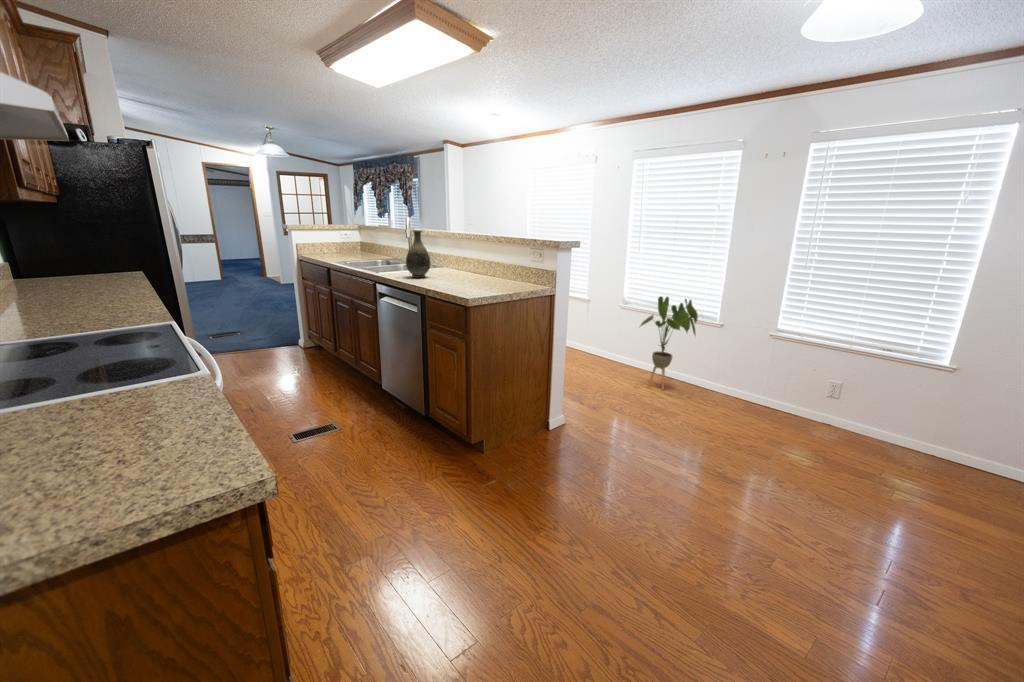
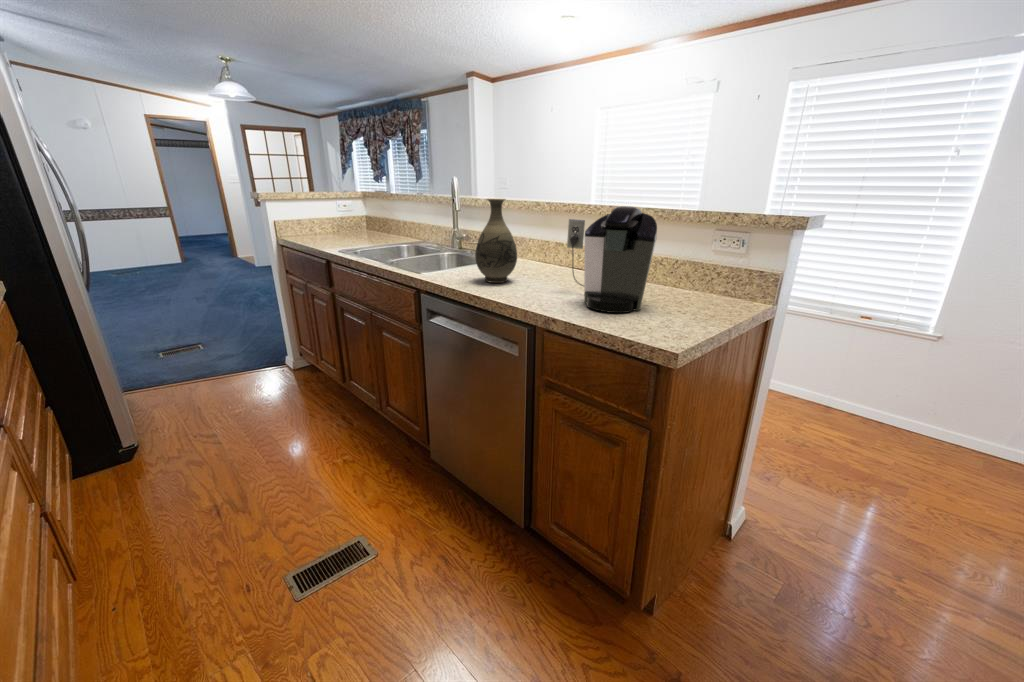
coffee maker: none [451,235,486,289] -> present [567,206,657,313]
house plant: present [640,296,698,390] -> none [808,295,921,435]

